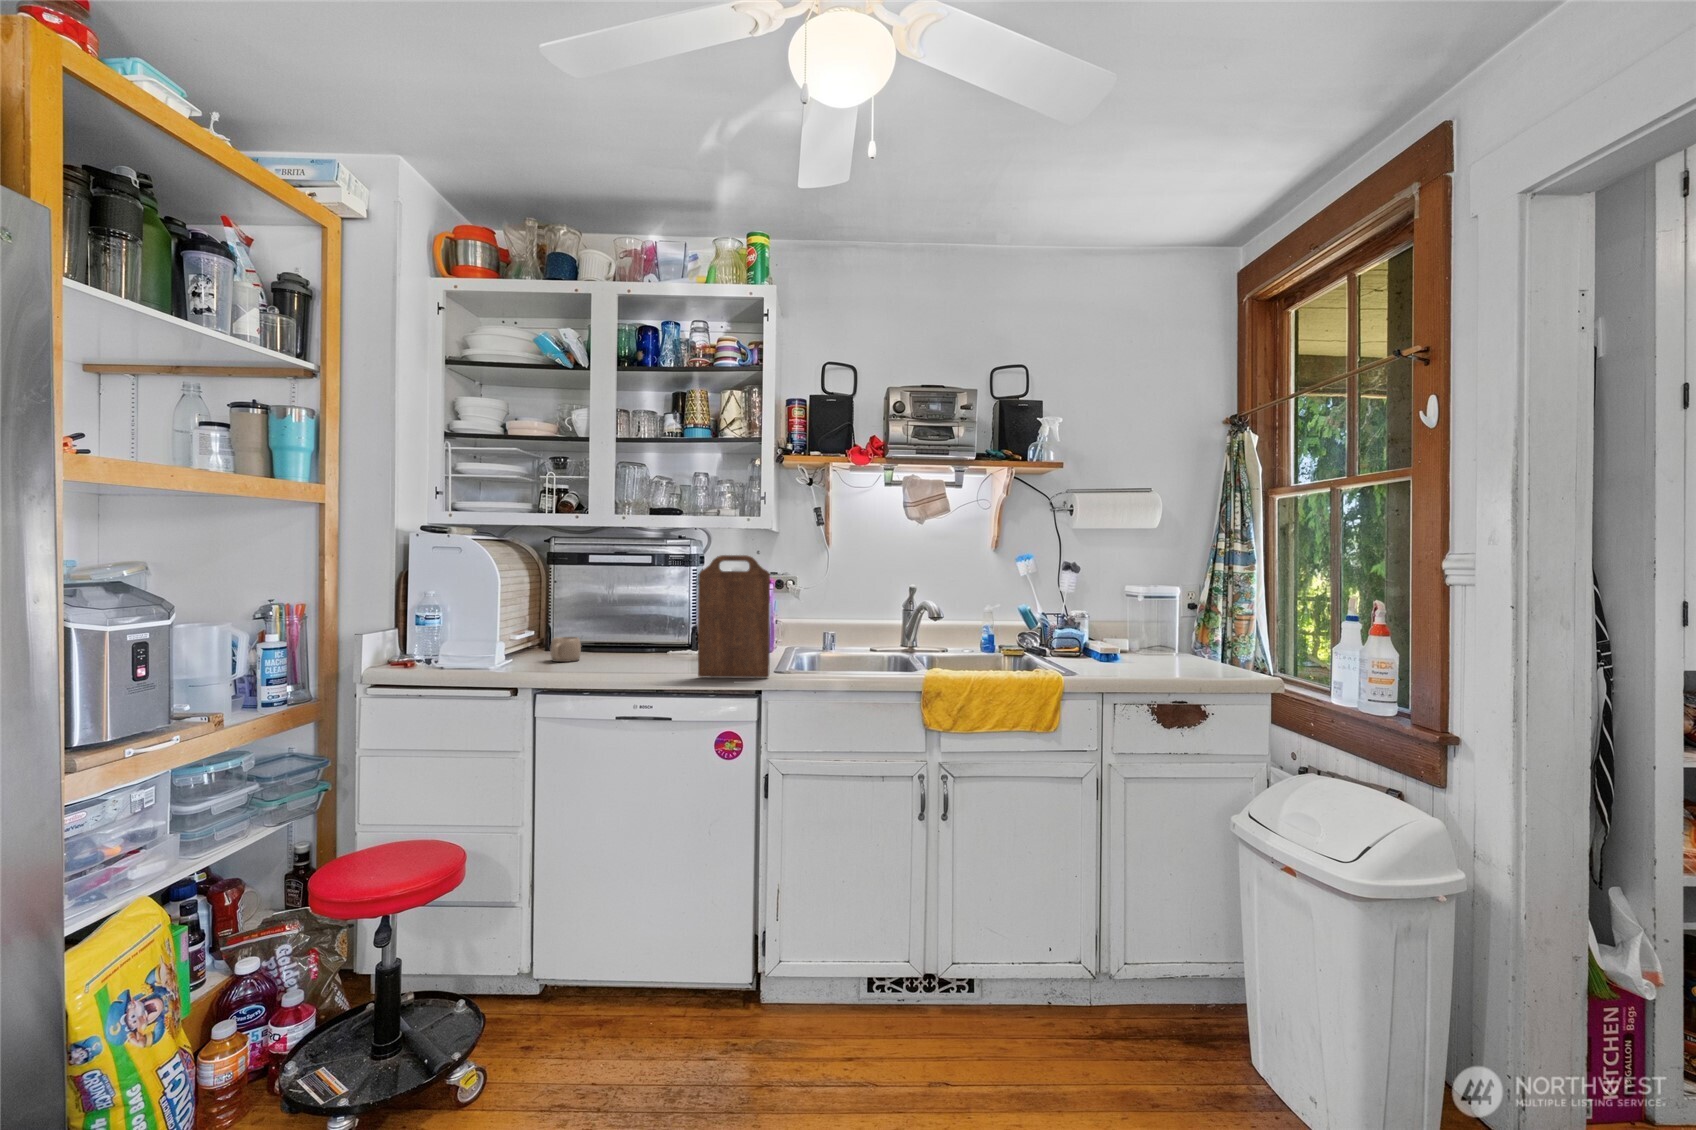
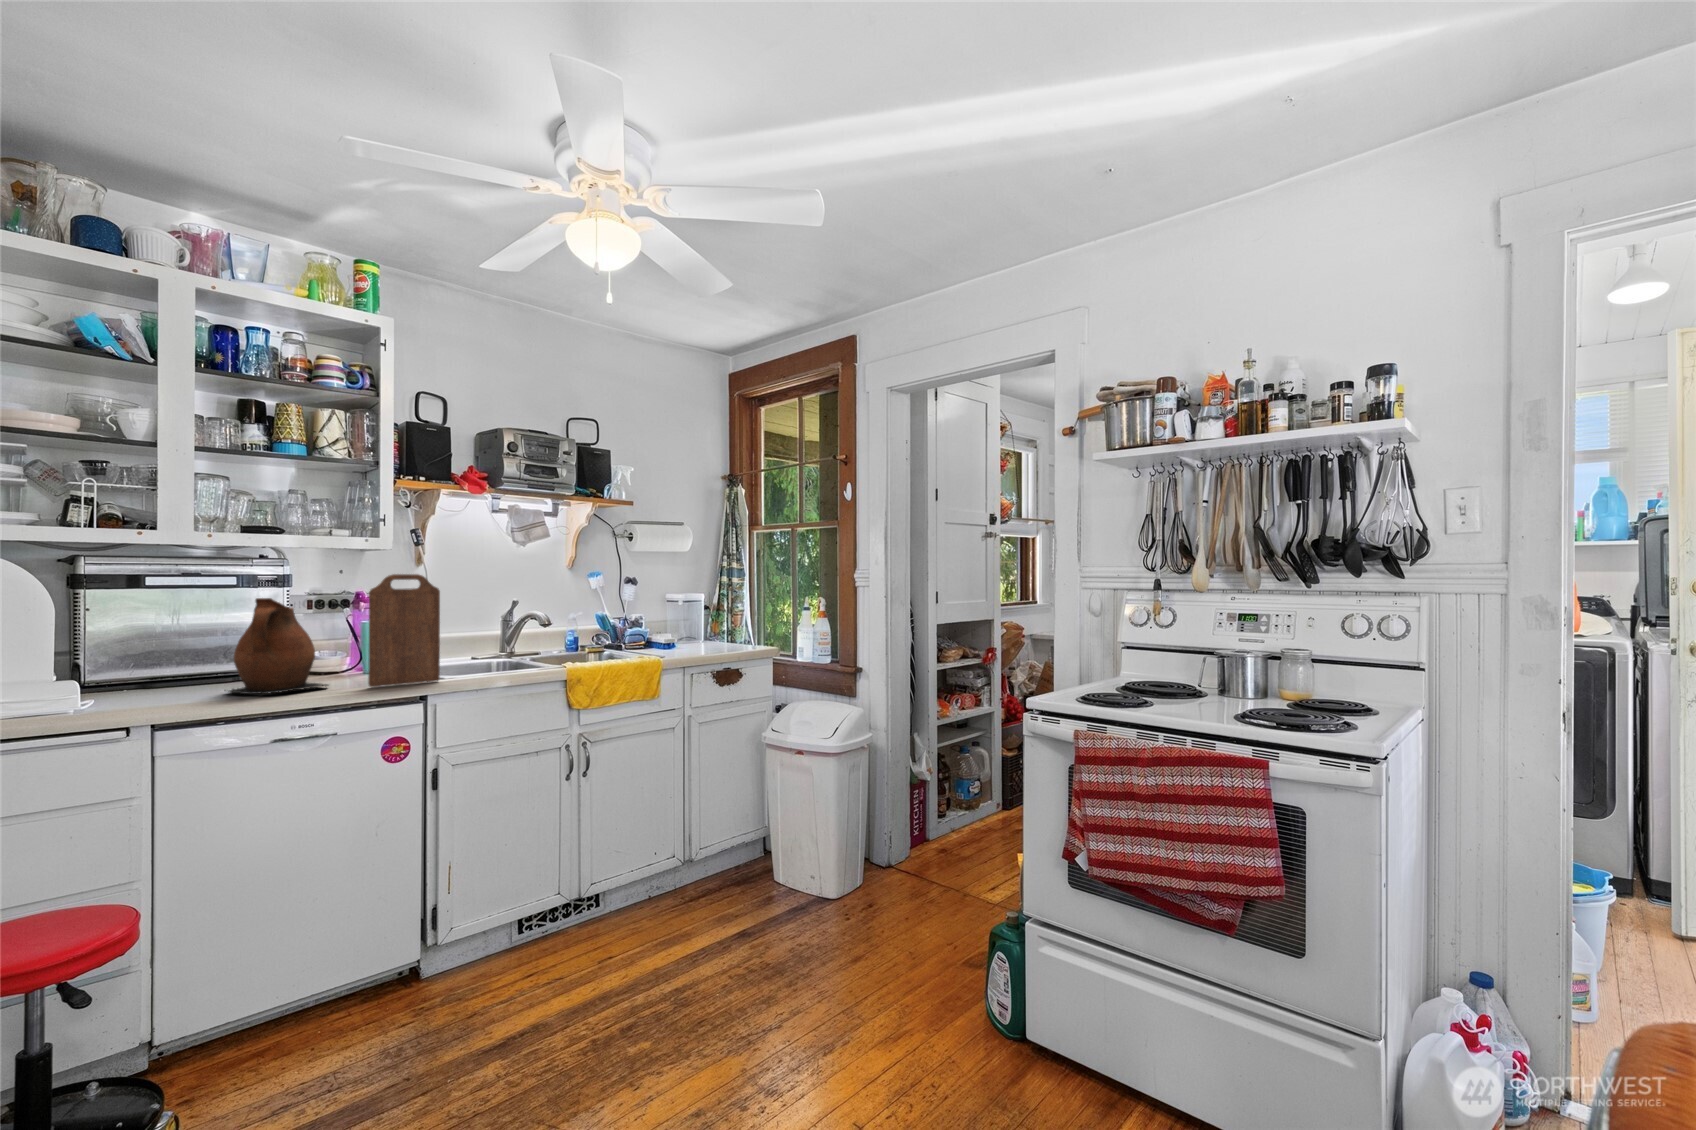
ceramic pitcher: none [593,578,676,674] -> present [229,598,328,694]
mug: present [550,637,581,662] -> none [122,667,165,696]

